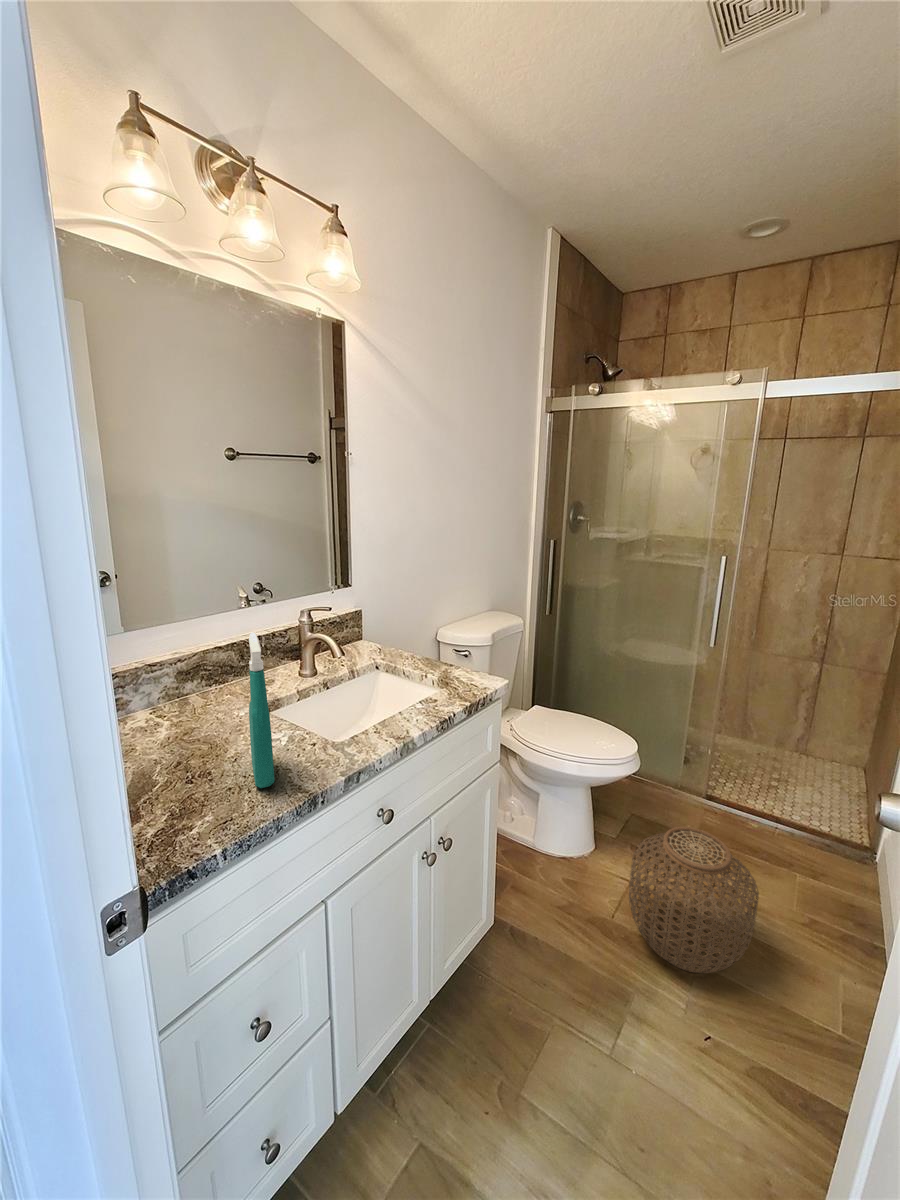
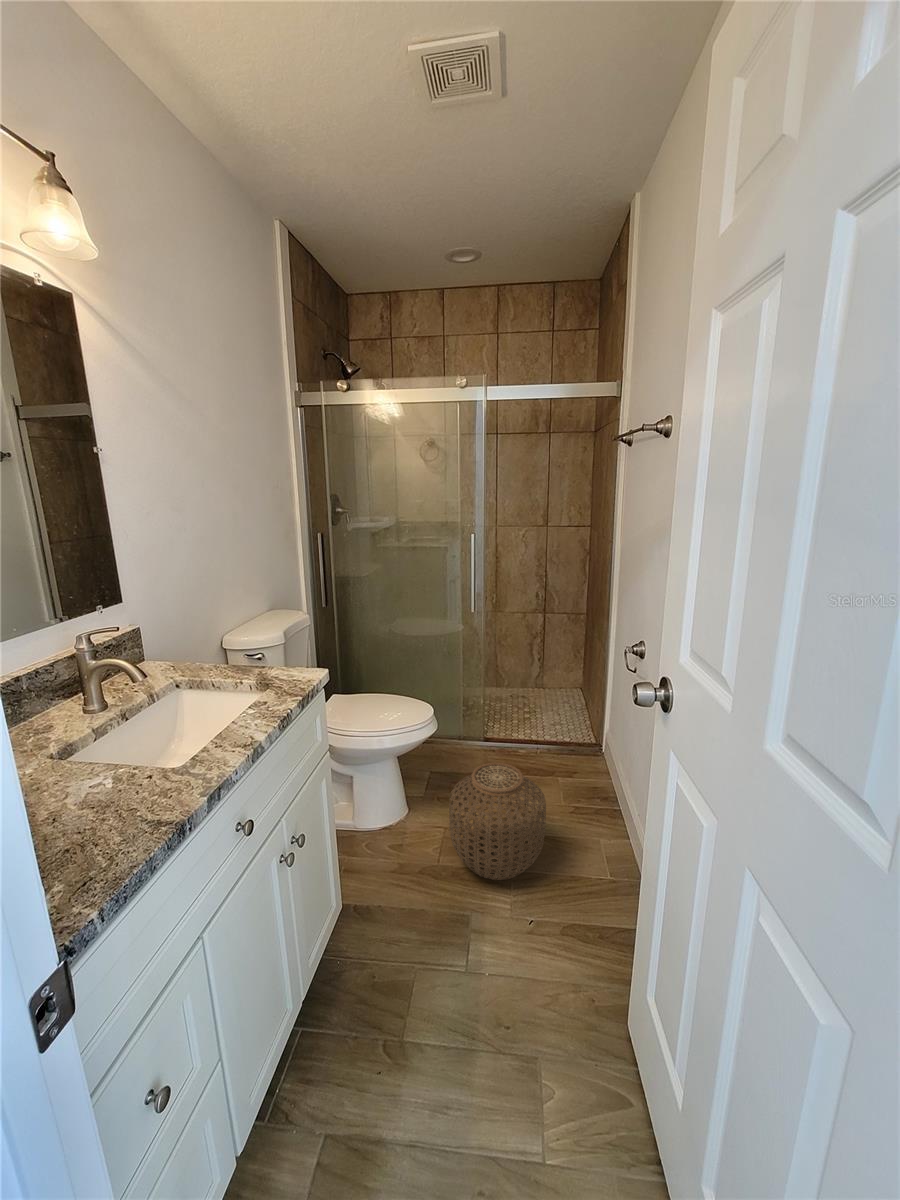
spray bottle: present [249,632,274,788] -> none [61,662,126,837]

